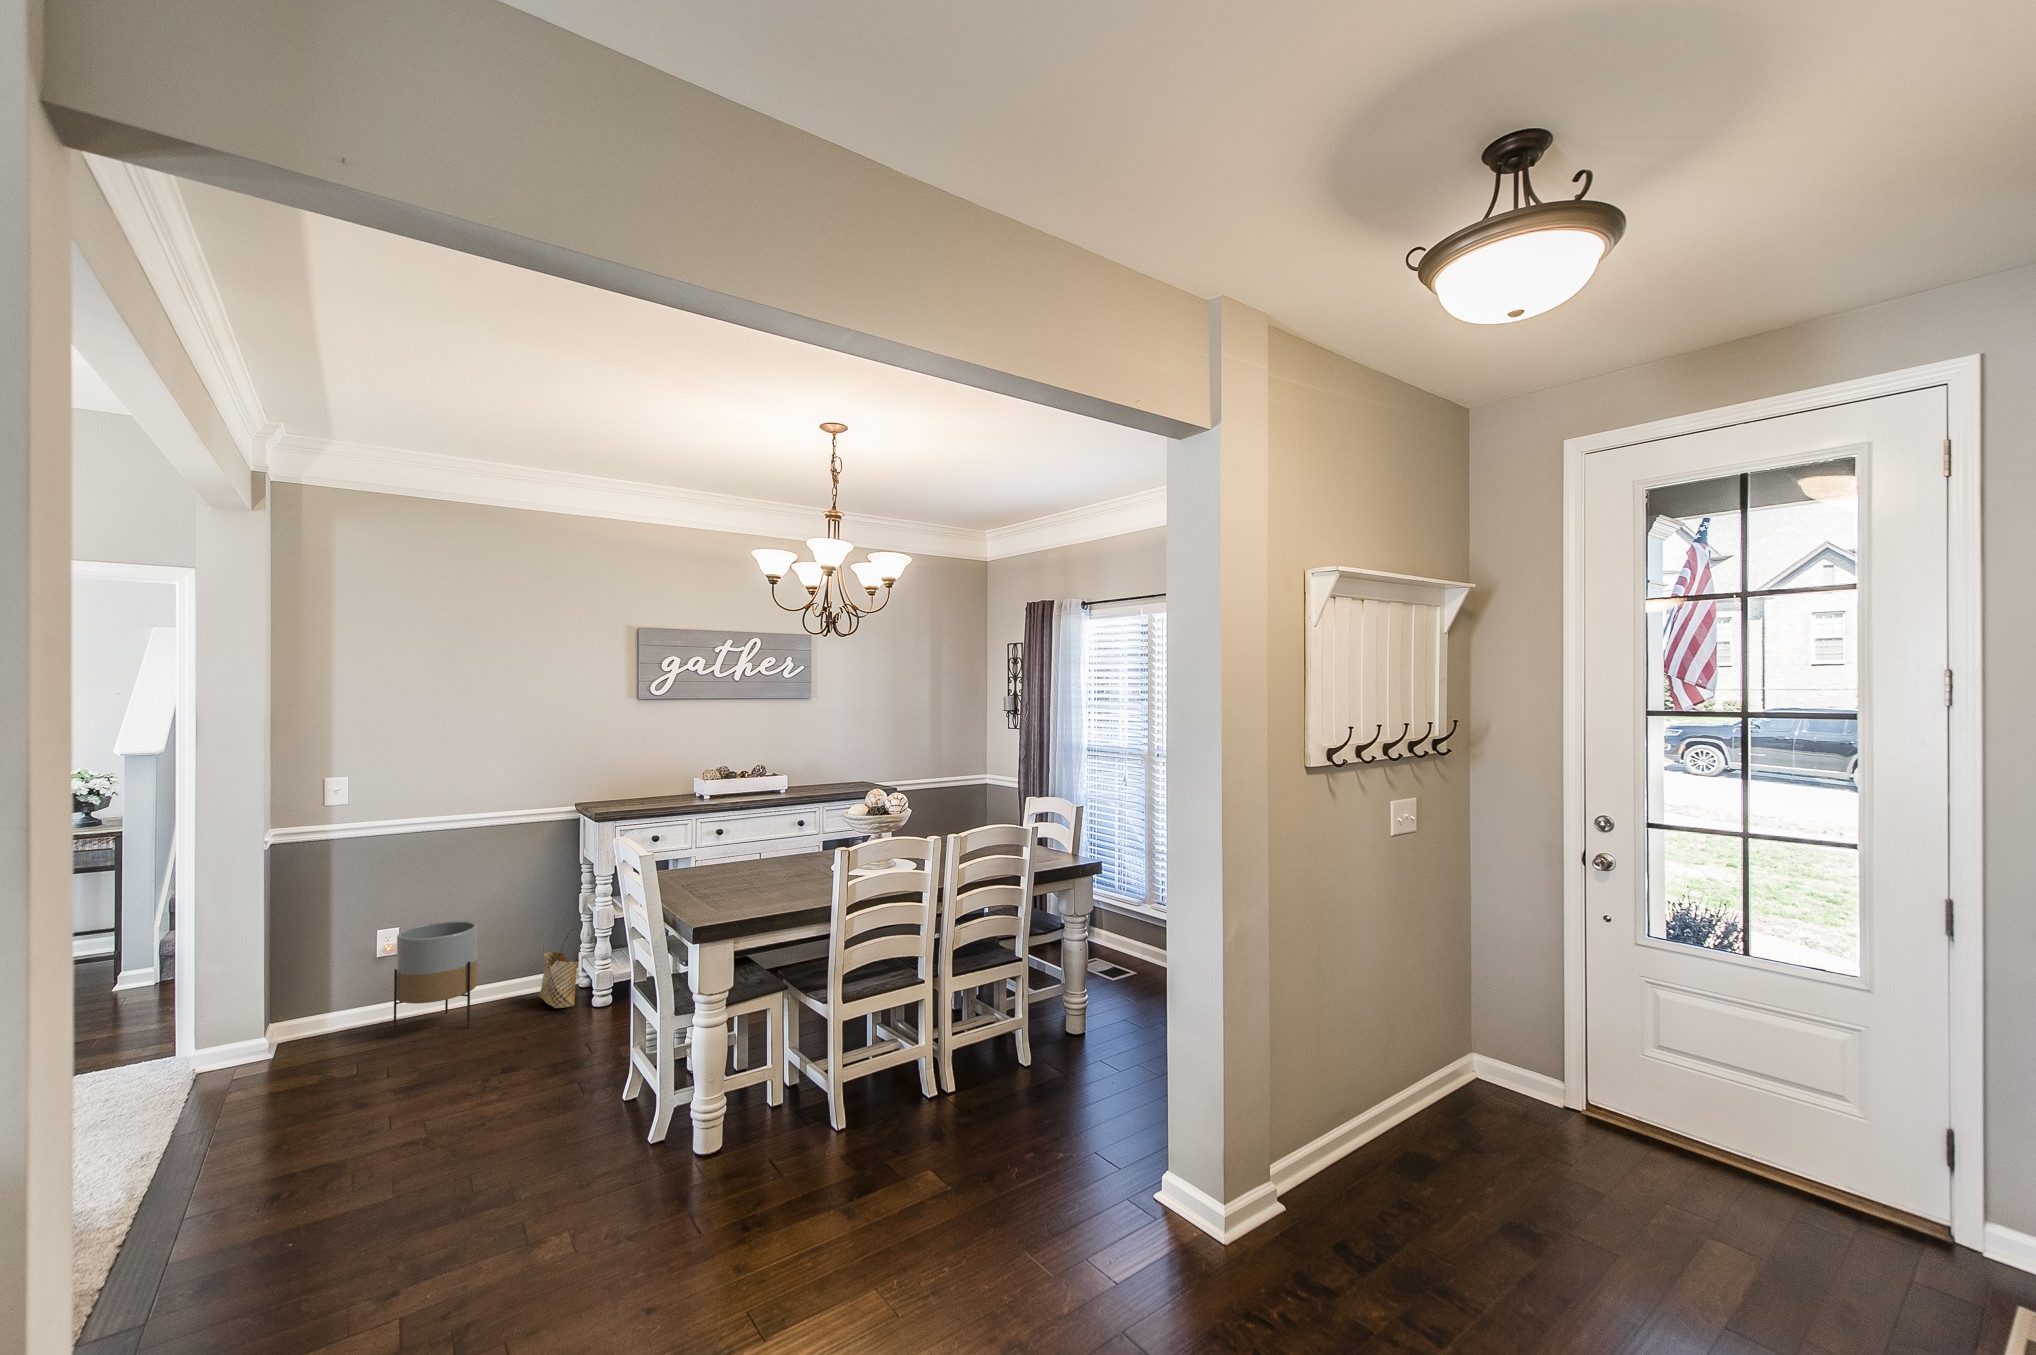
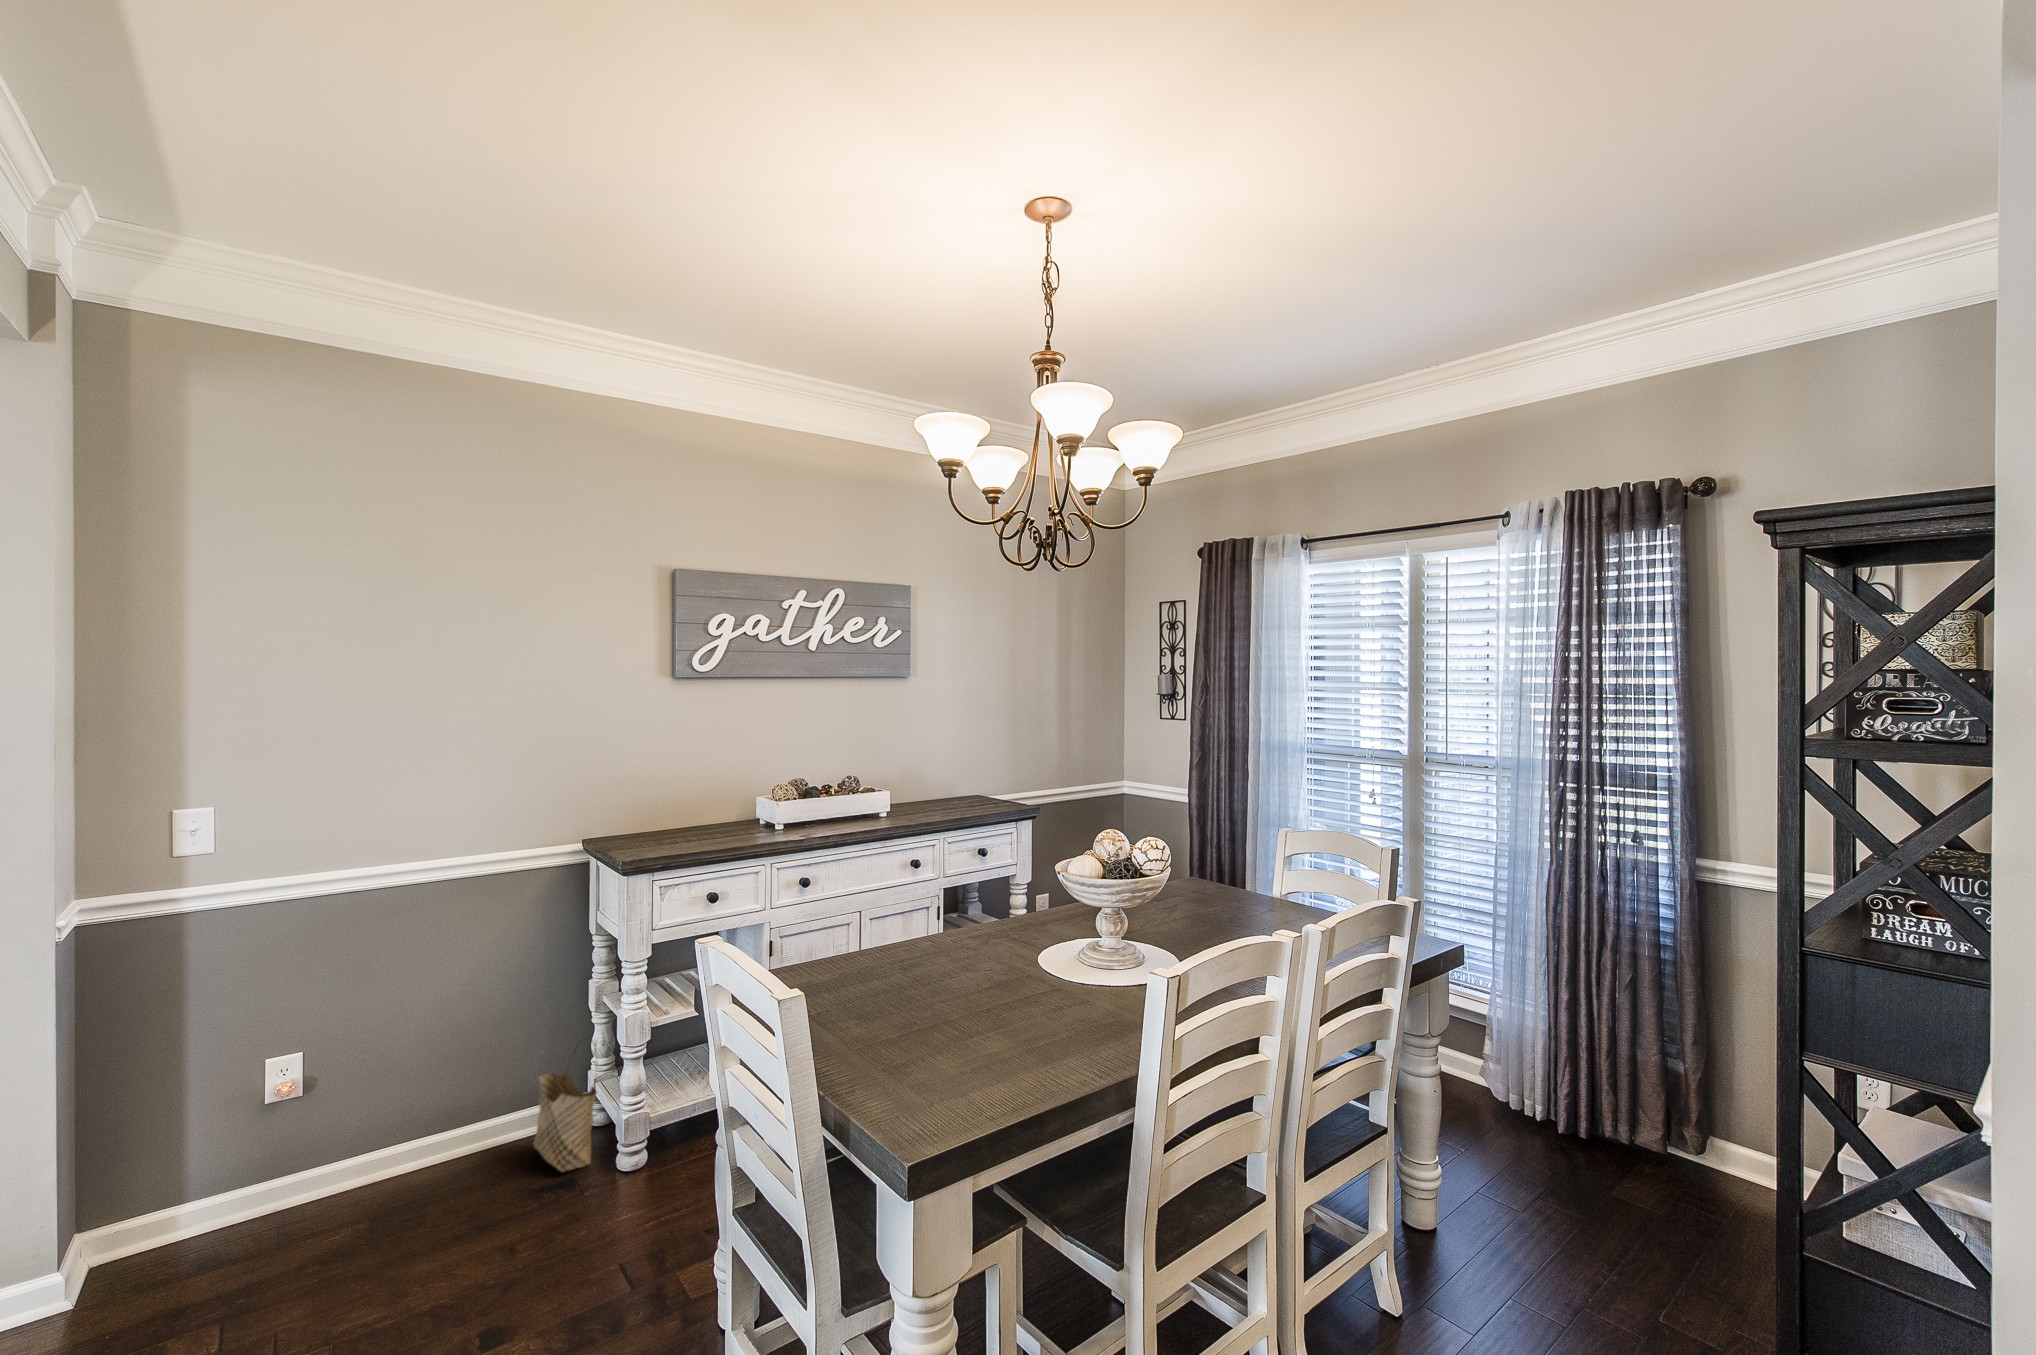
planter: present [394,921,478,1037] -> none [294,1037,434,1245]

